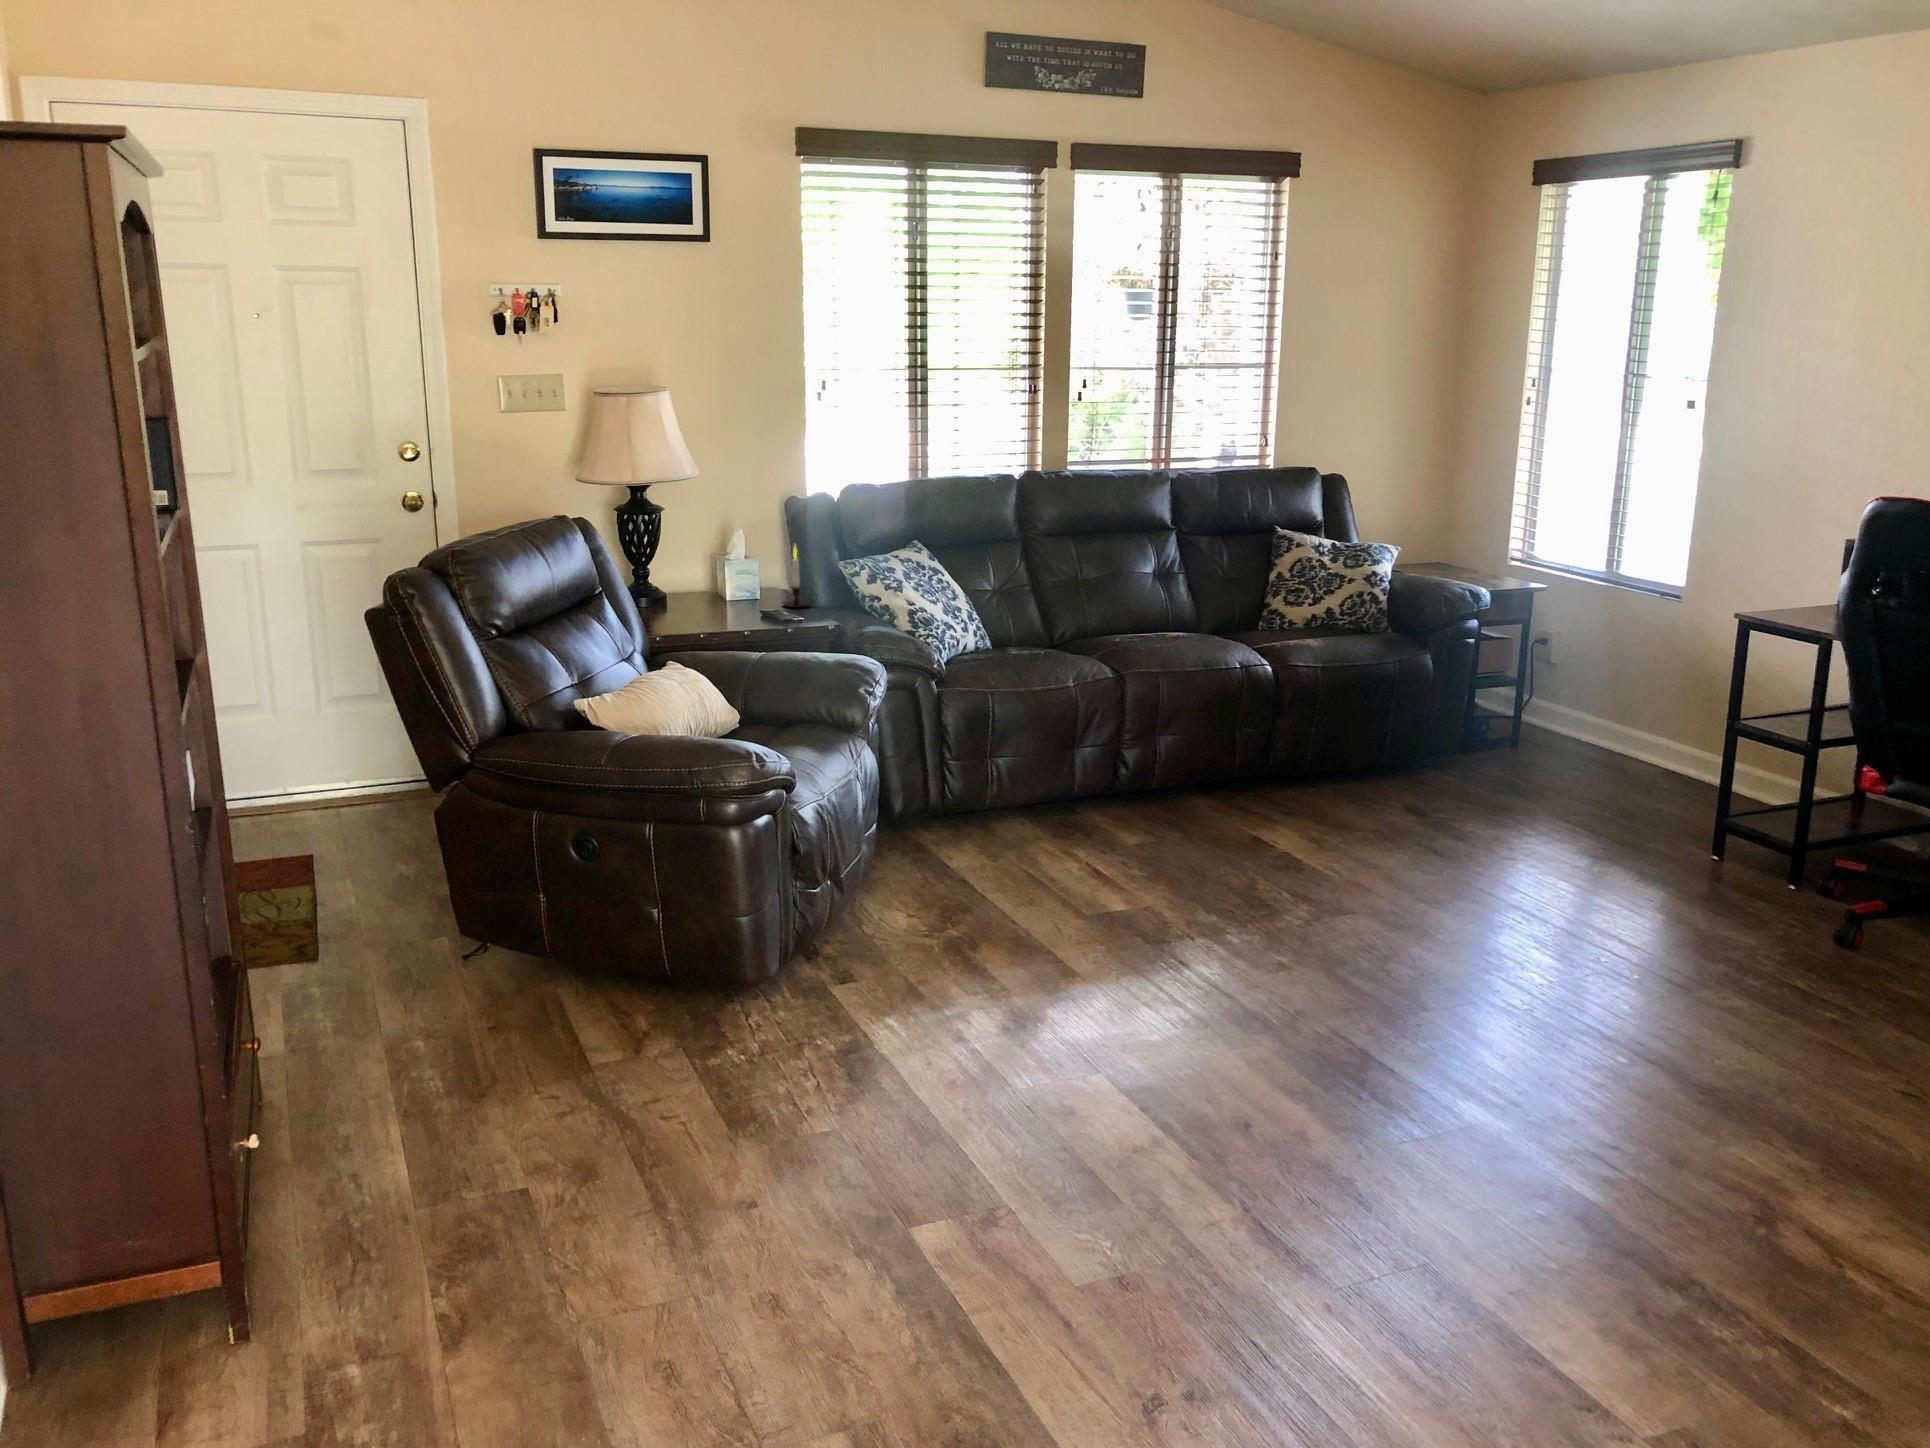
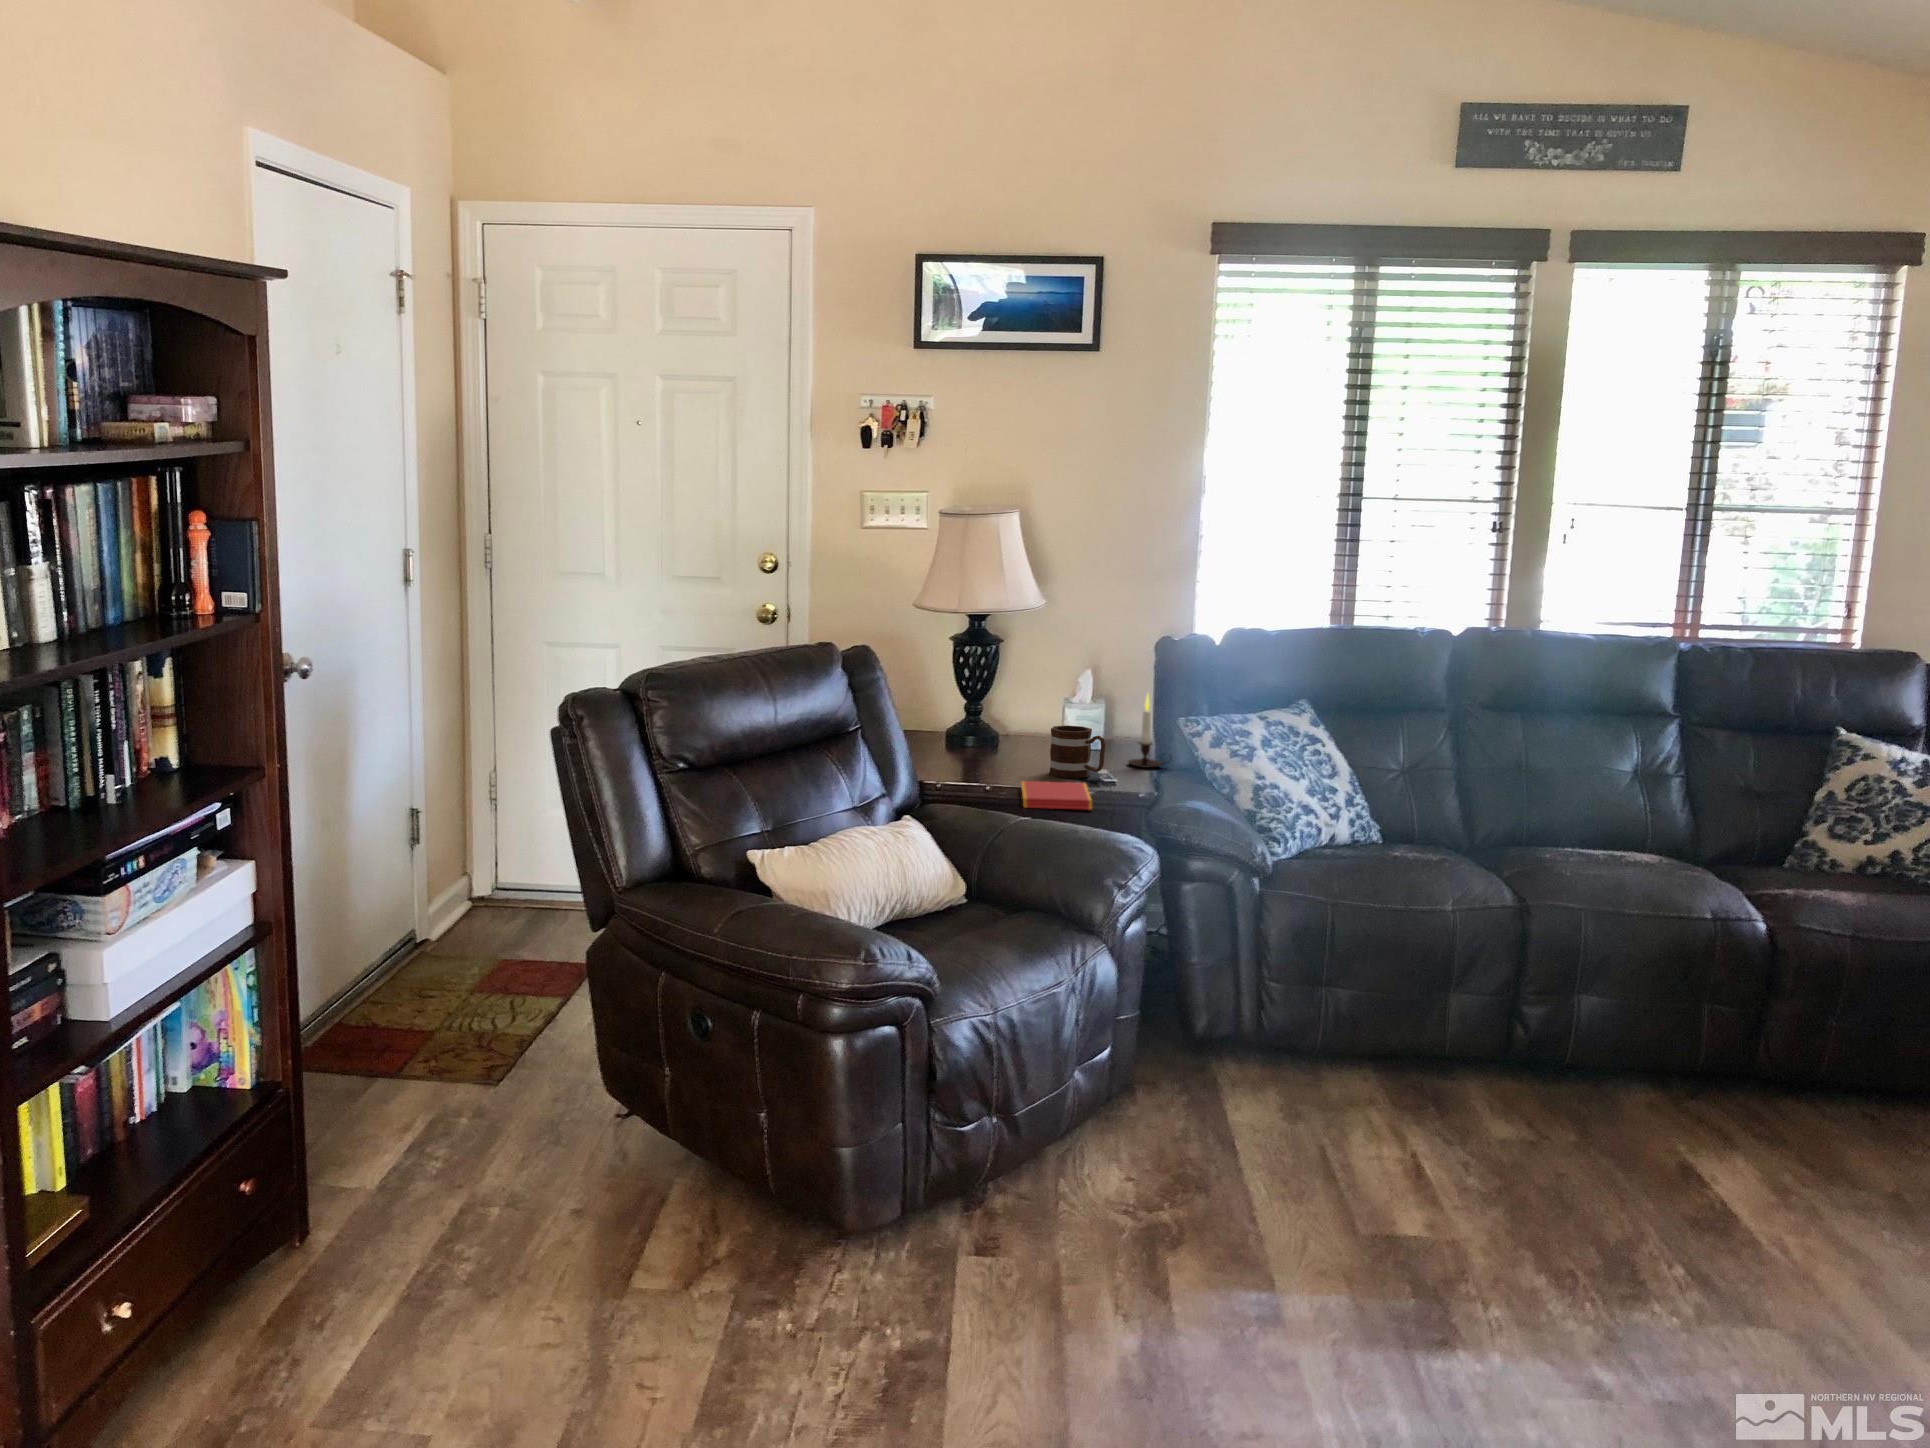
mug: none [733,577,783,622] -> present [1049,725,1106,779]
book: none [730,624,809,648] -> present [1021,781,1092,810]

